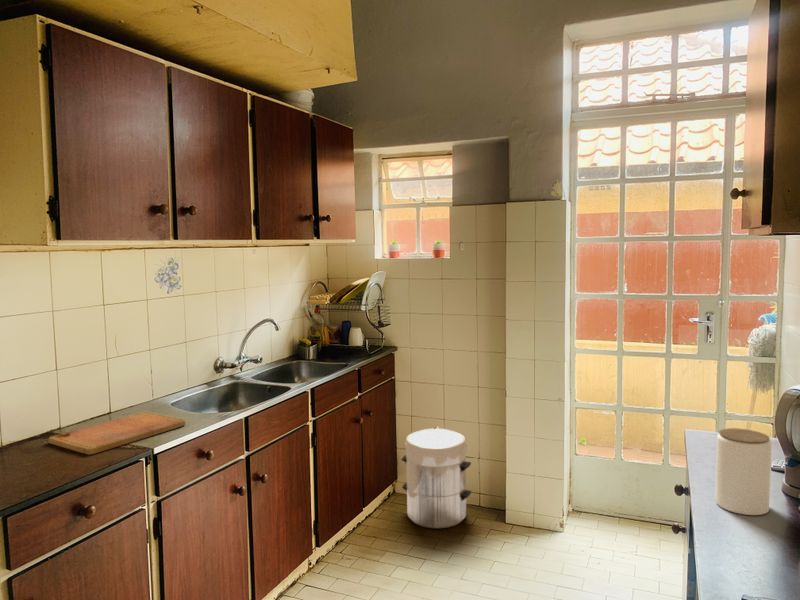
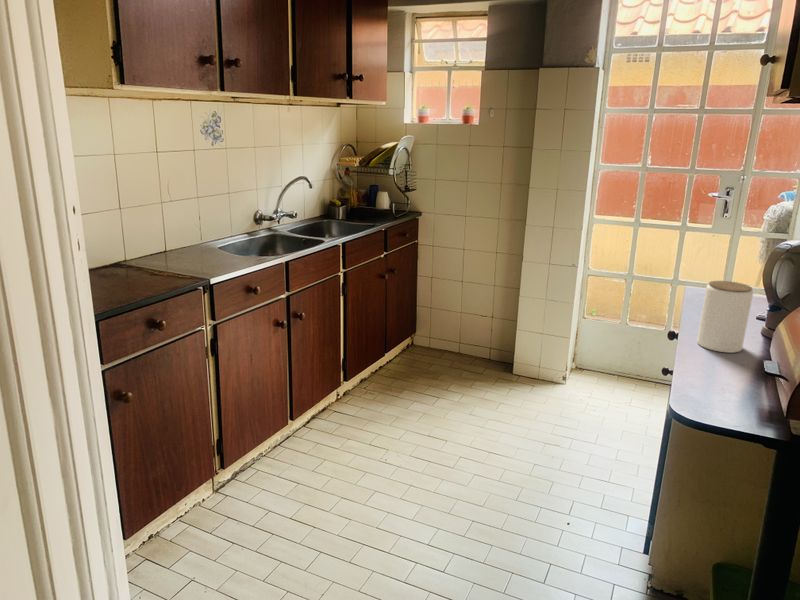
cutting board: present [49,412,186,455] -> none [118,252,235,282]
waste bin: present [402,427,471,528] -> none [421,286,486,375]

